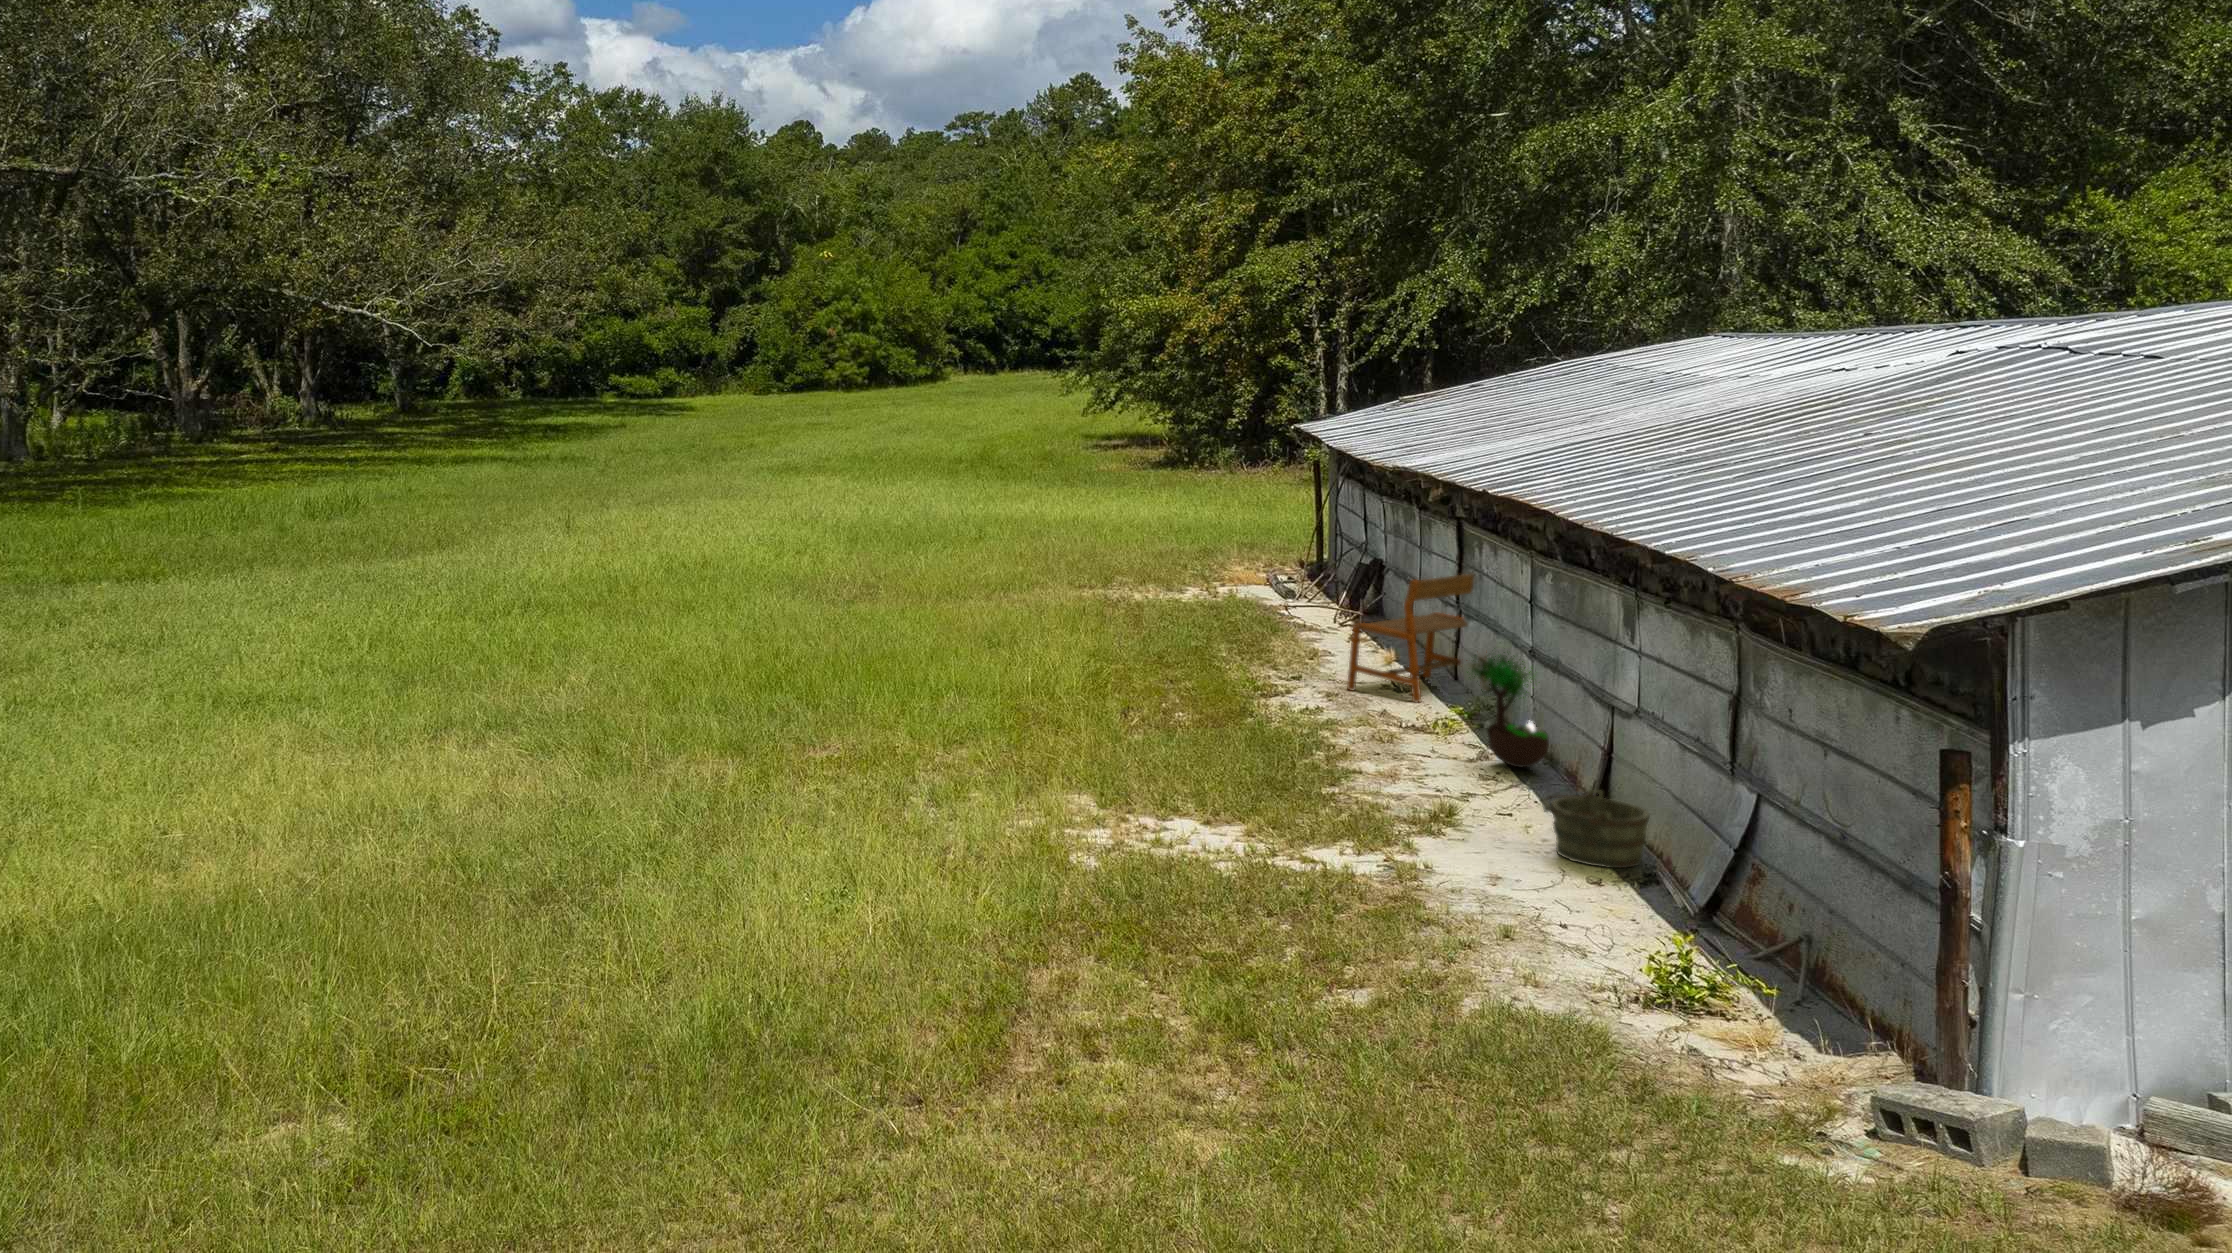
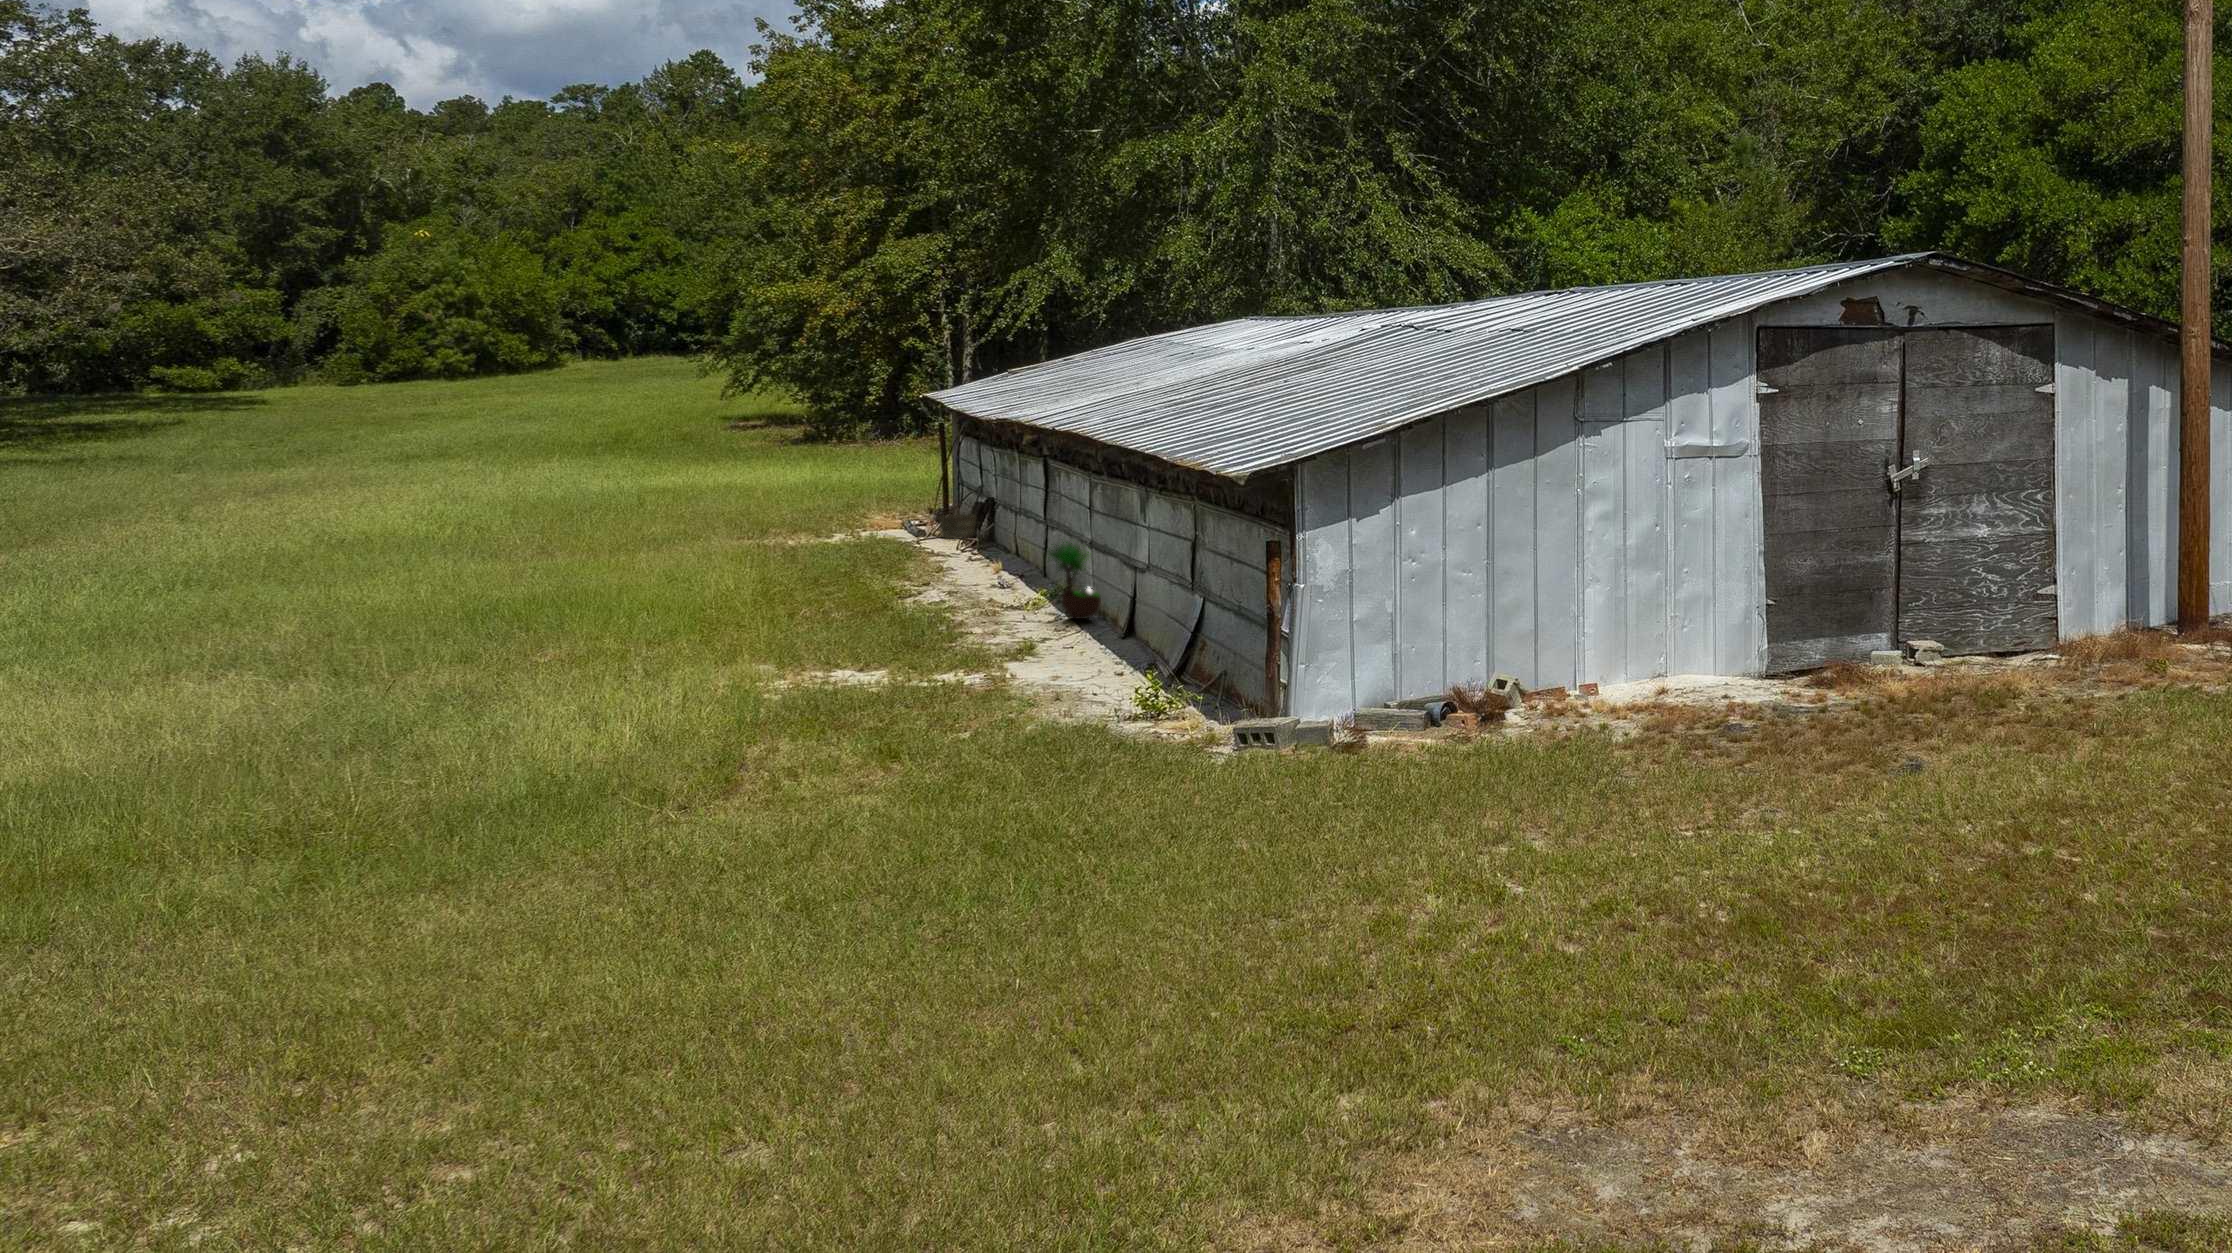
bench: present [1347,573,1487,703] -> none [965,491,1069,591]
bucket: present [1542,790,1650,868] -> present [936,512,976,539]

